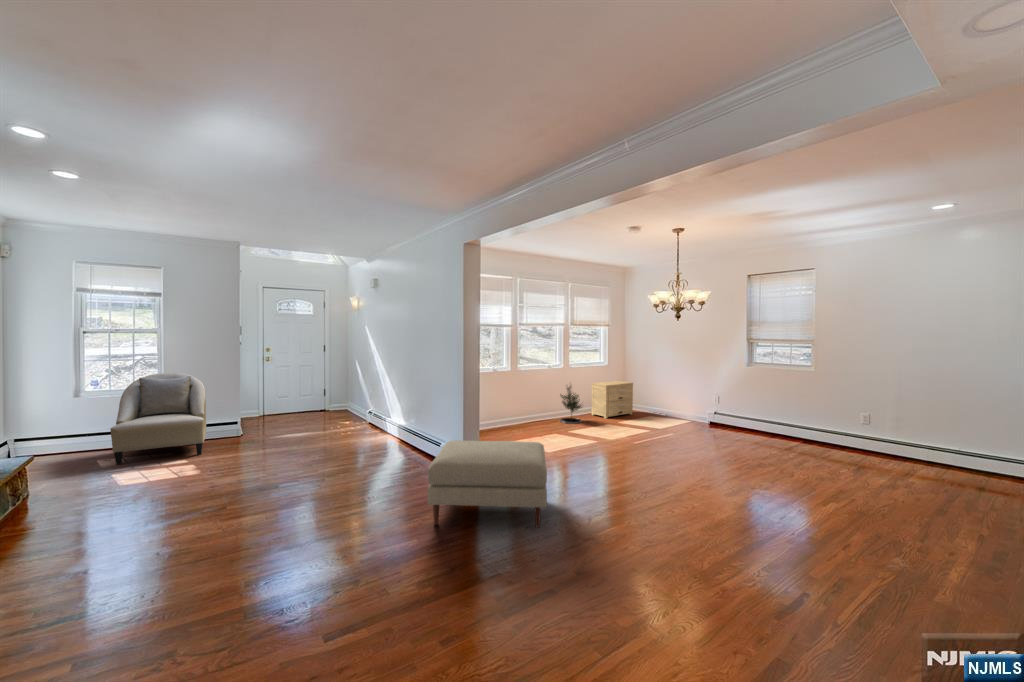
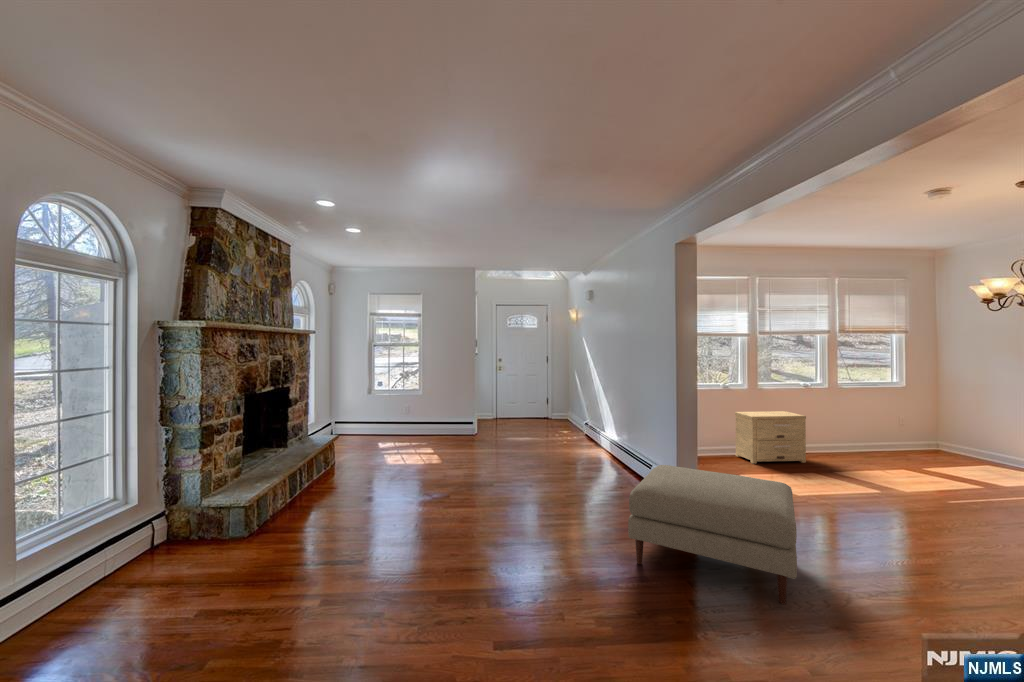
armchair: present [111,373,206,465] -> none [387,377,449,448]
side table: present [592,381,633,418] -> present [735,411,806,464]
potted tree: present [560,386,582,424] -> none [817,406,858,462]

